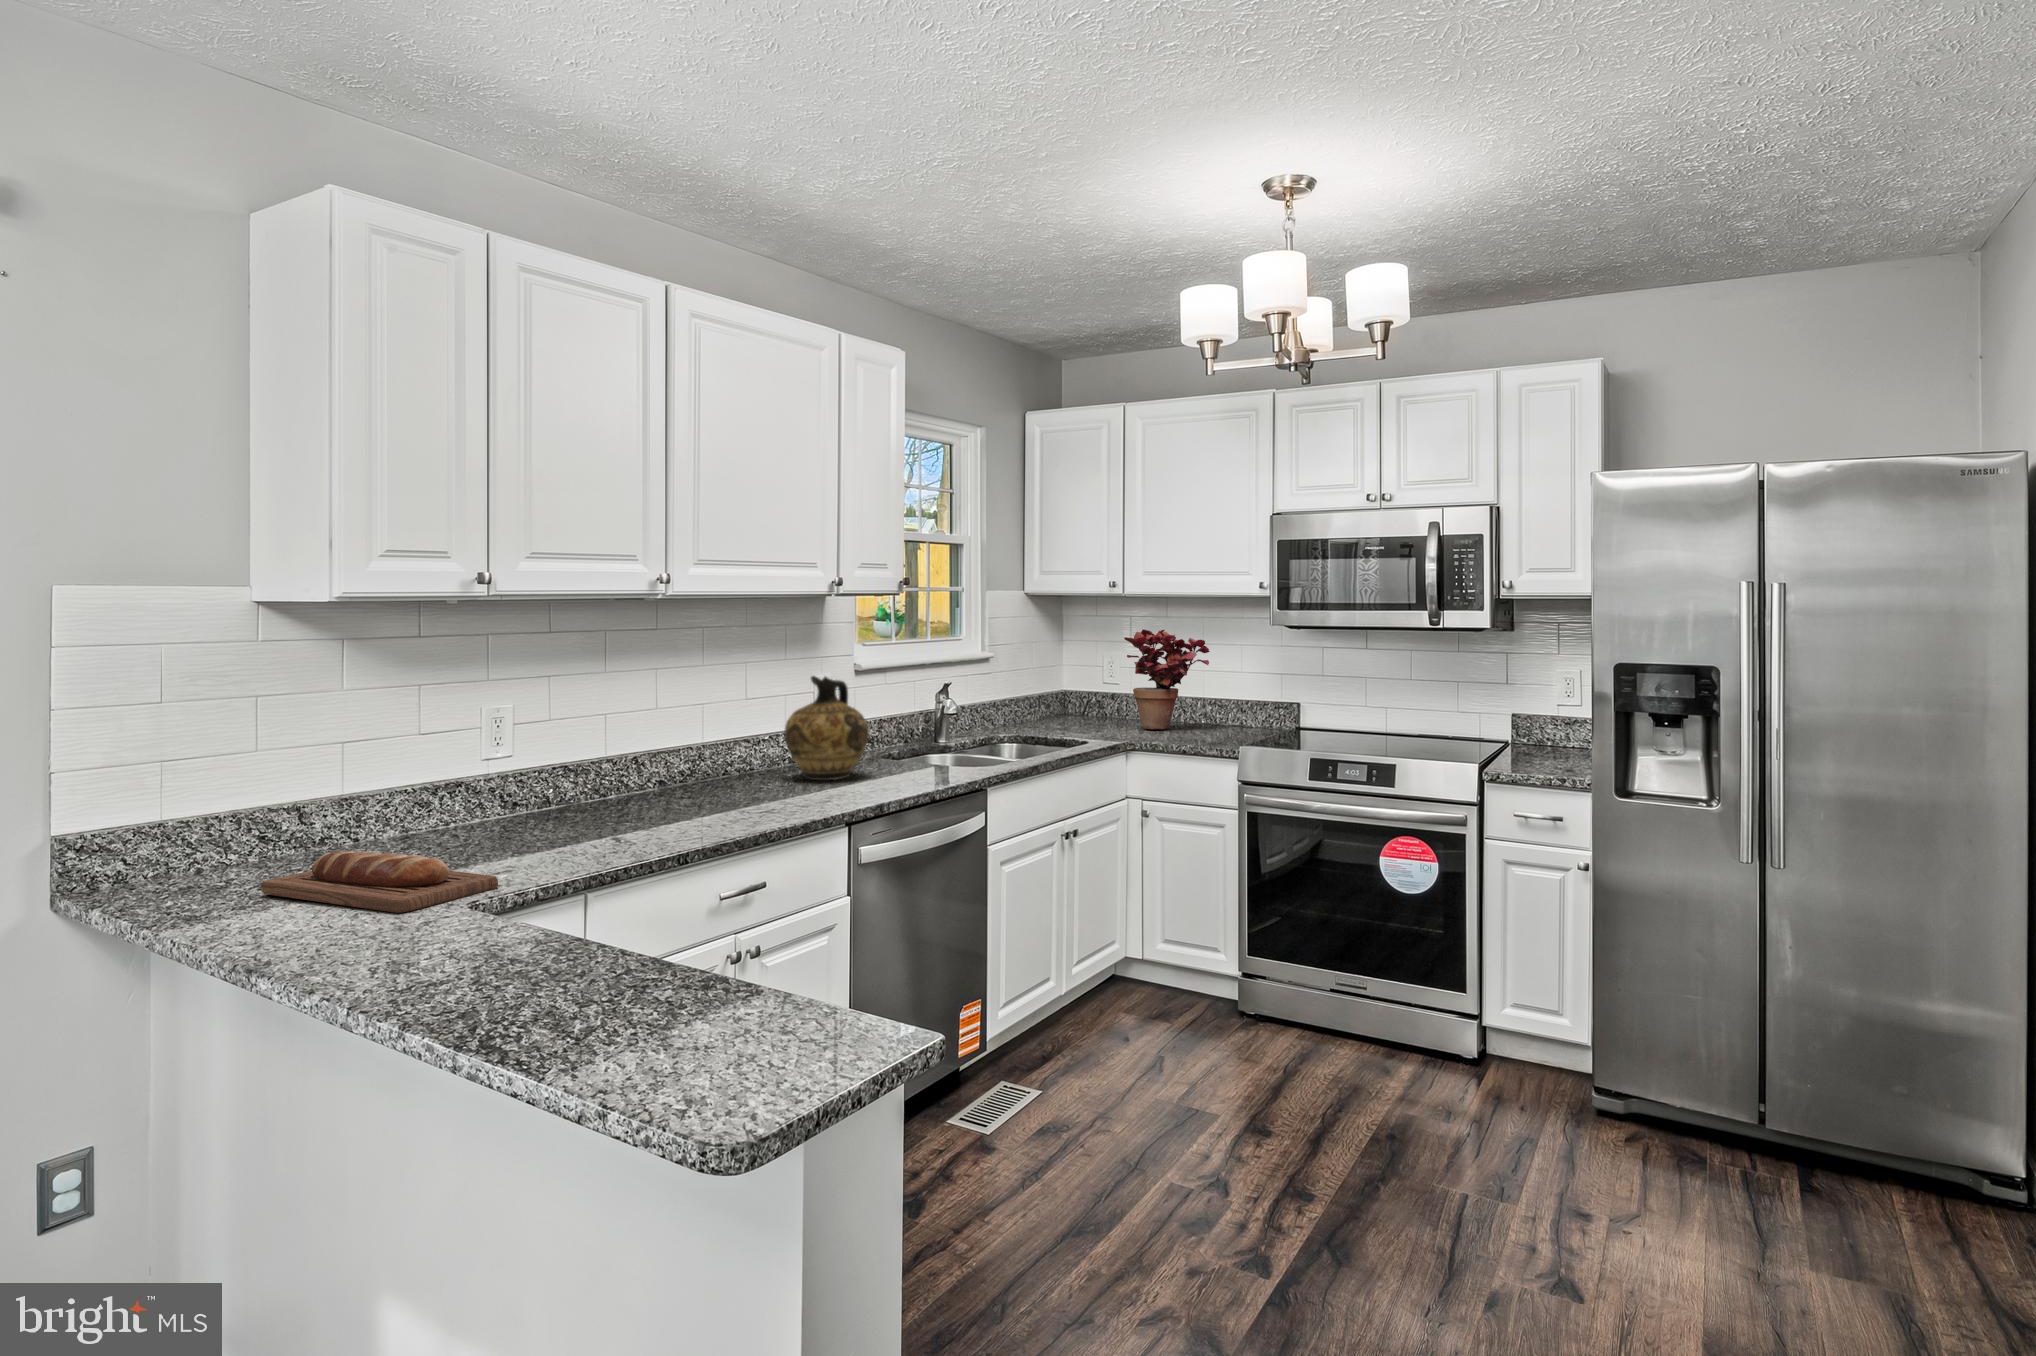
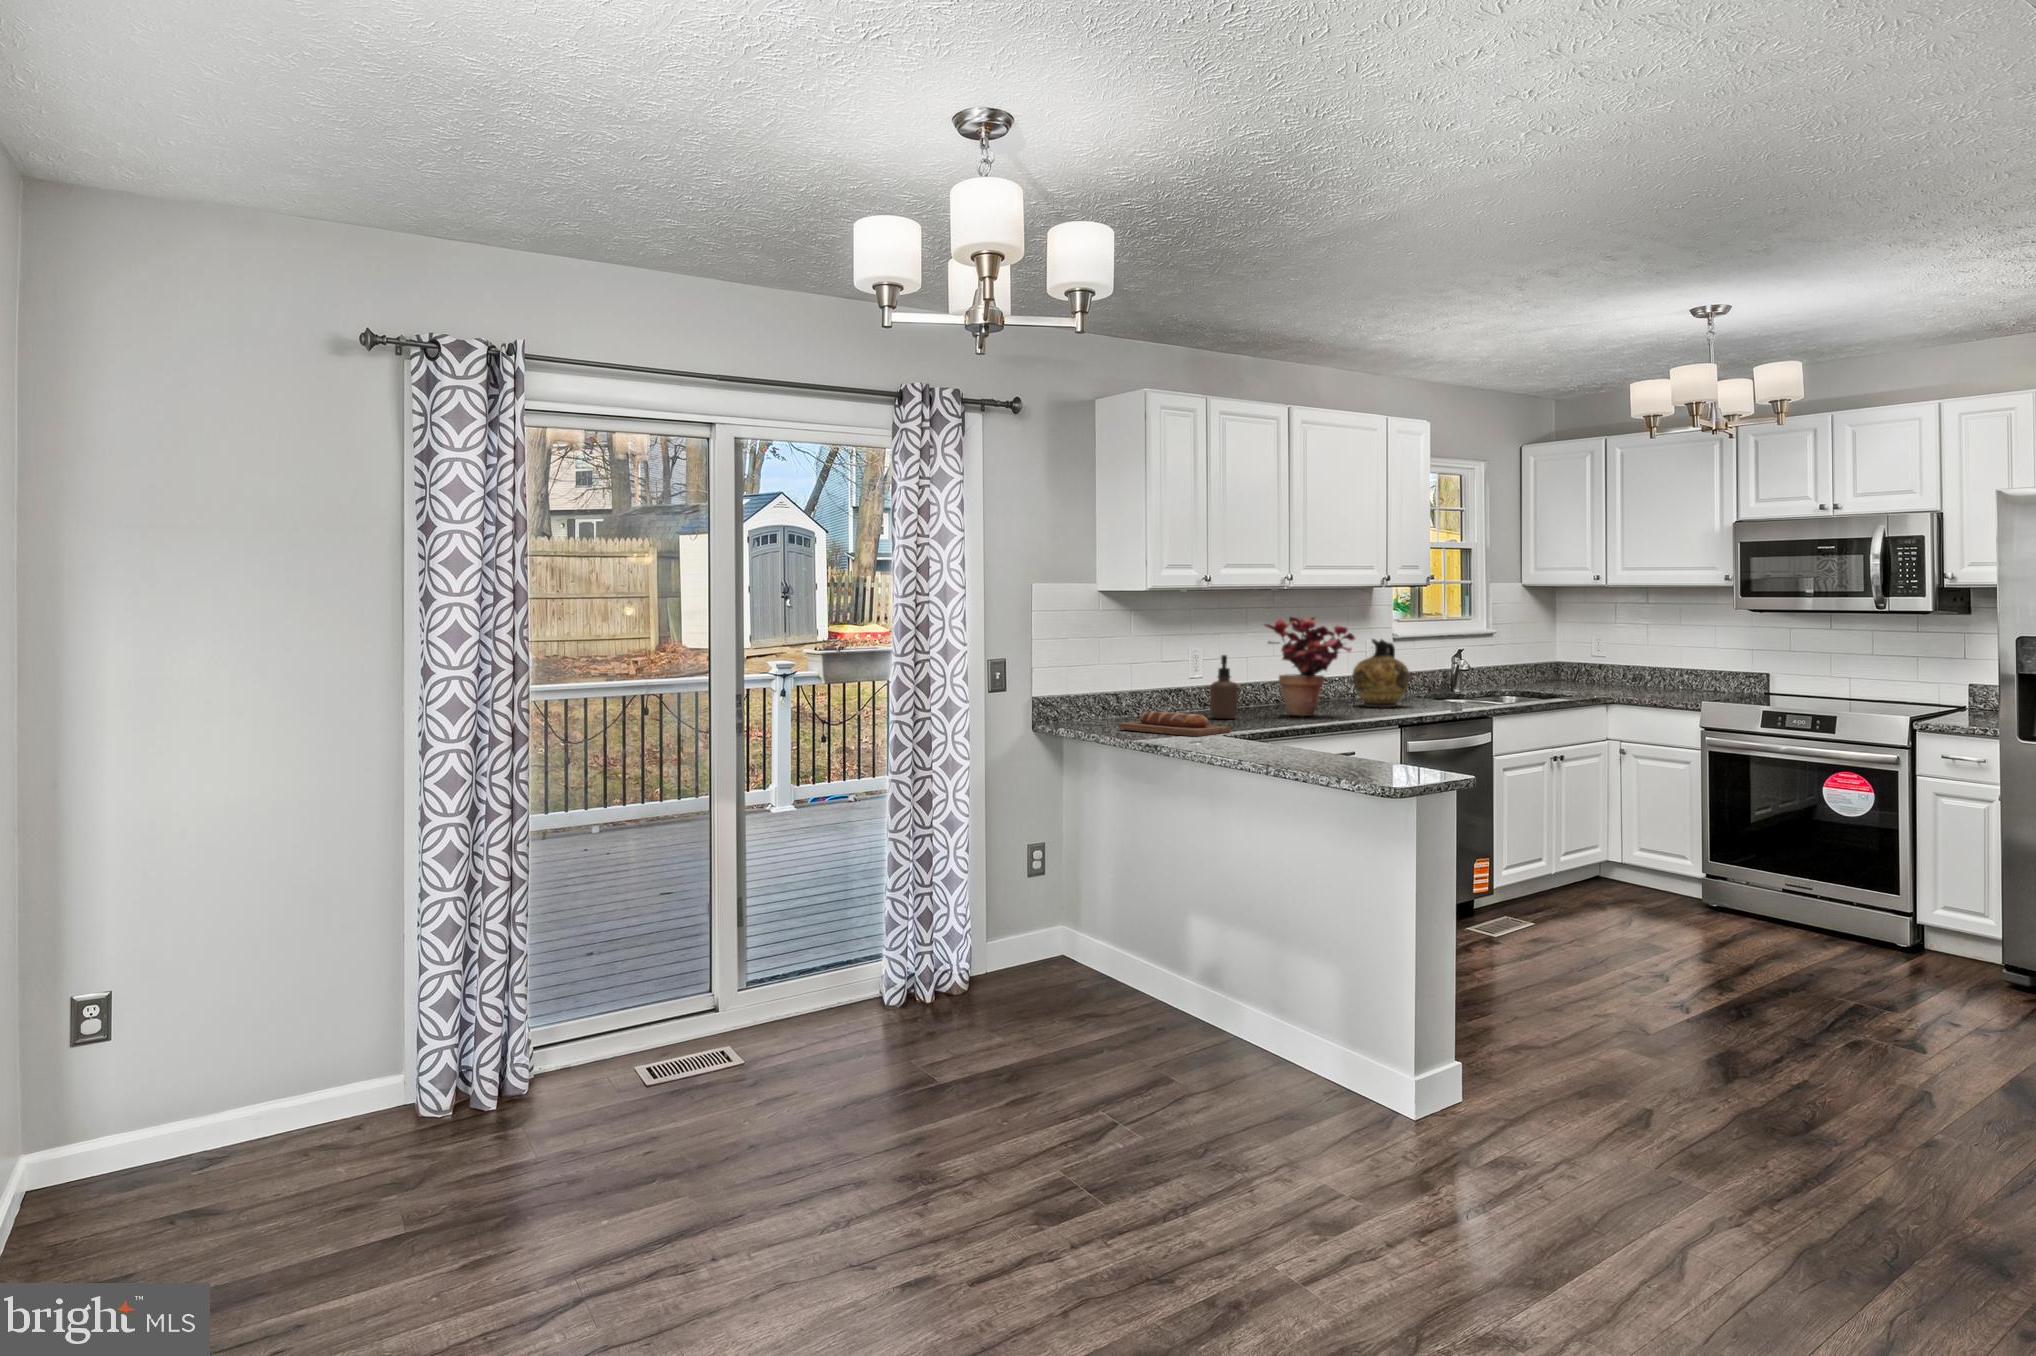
potted plant: present [1124,629,1210,729] -> present [1265,617,1355,716]
soap dispenser: none [512,719,565,834] -> present [1210,655,1238,719]

